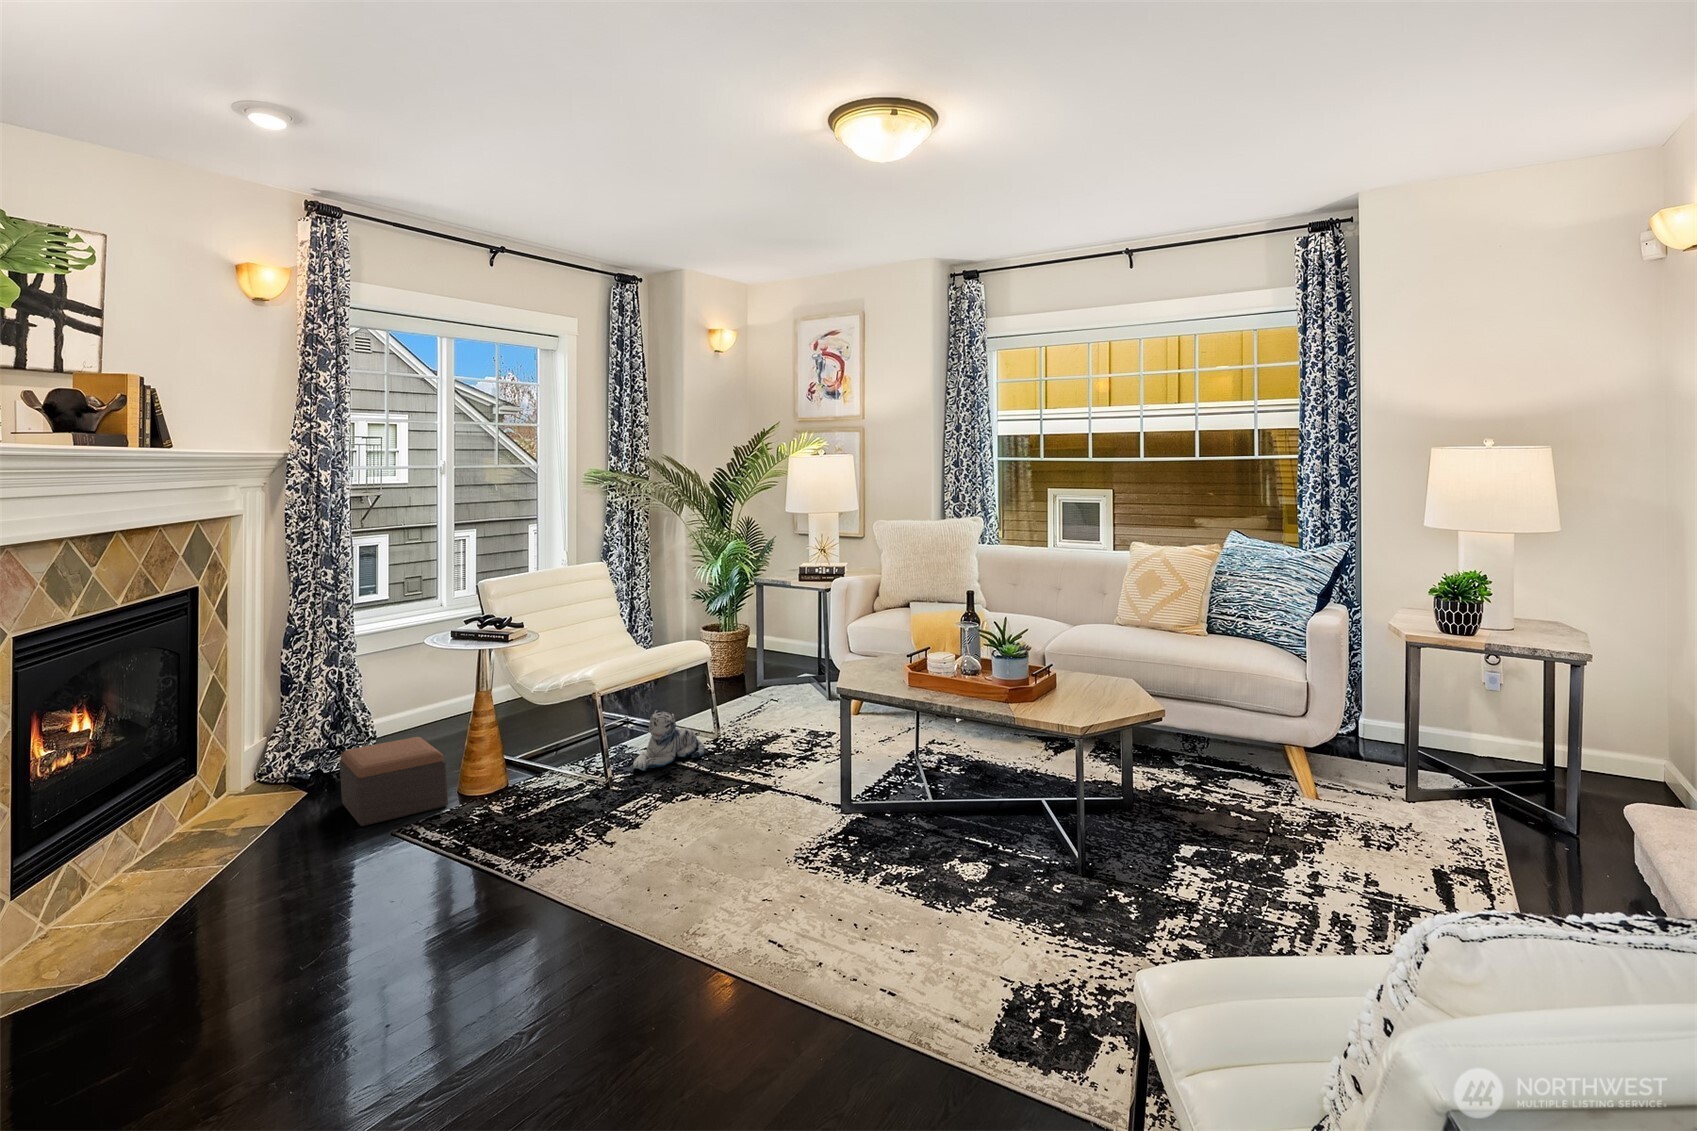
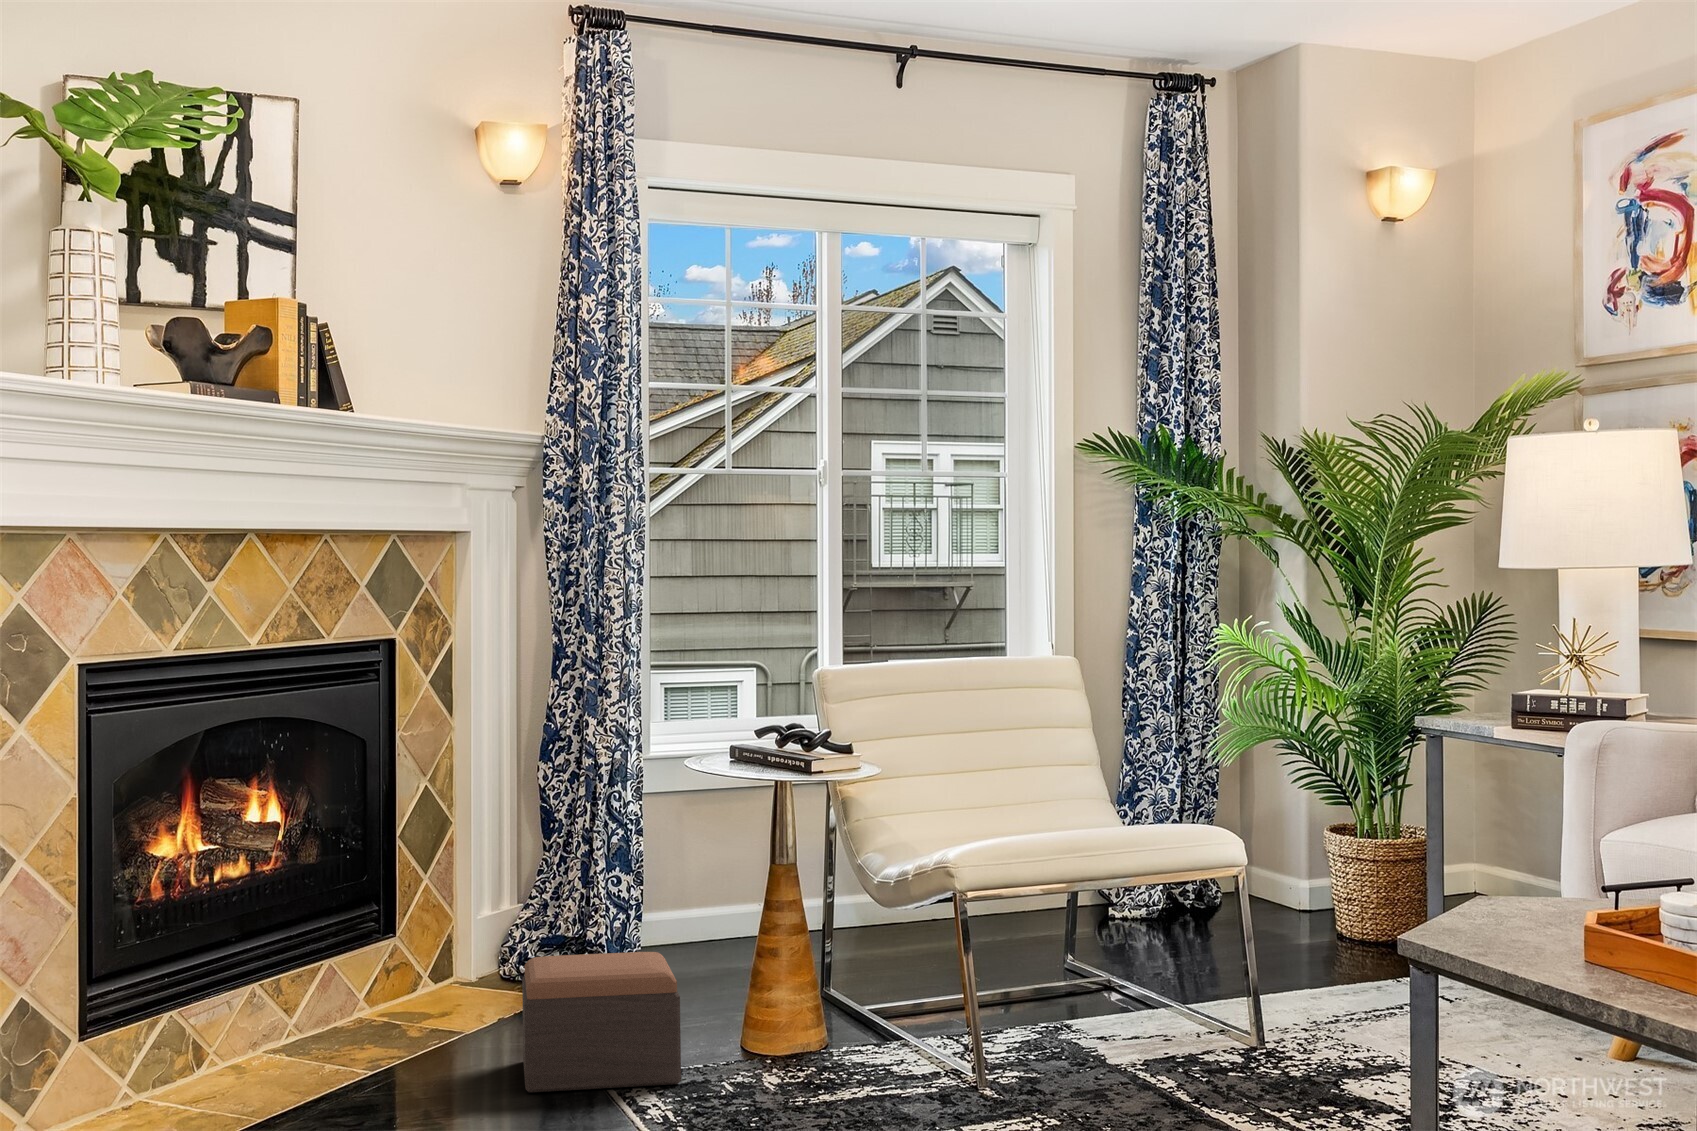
plush toy: present [632,710,705,771] -> none [1045,952,1225,1077]

